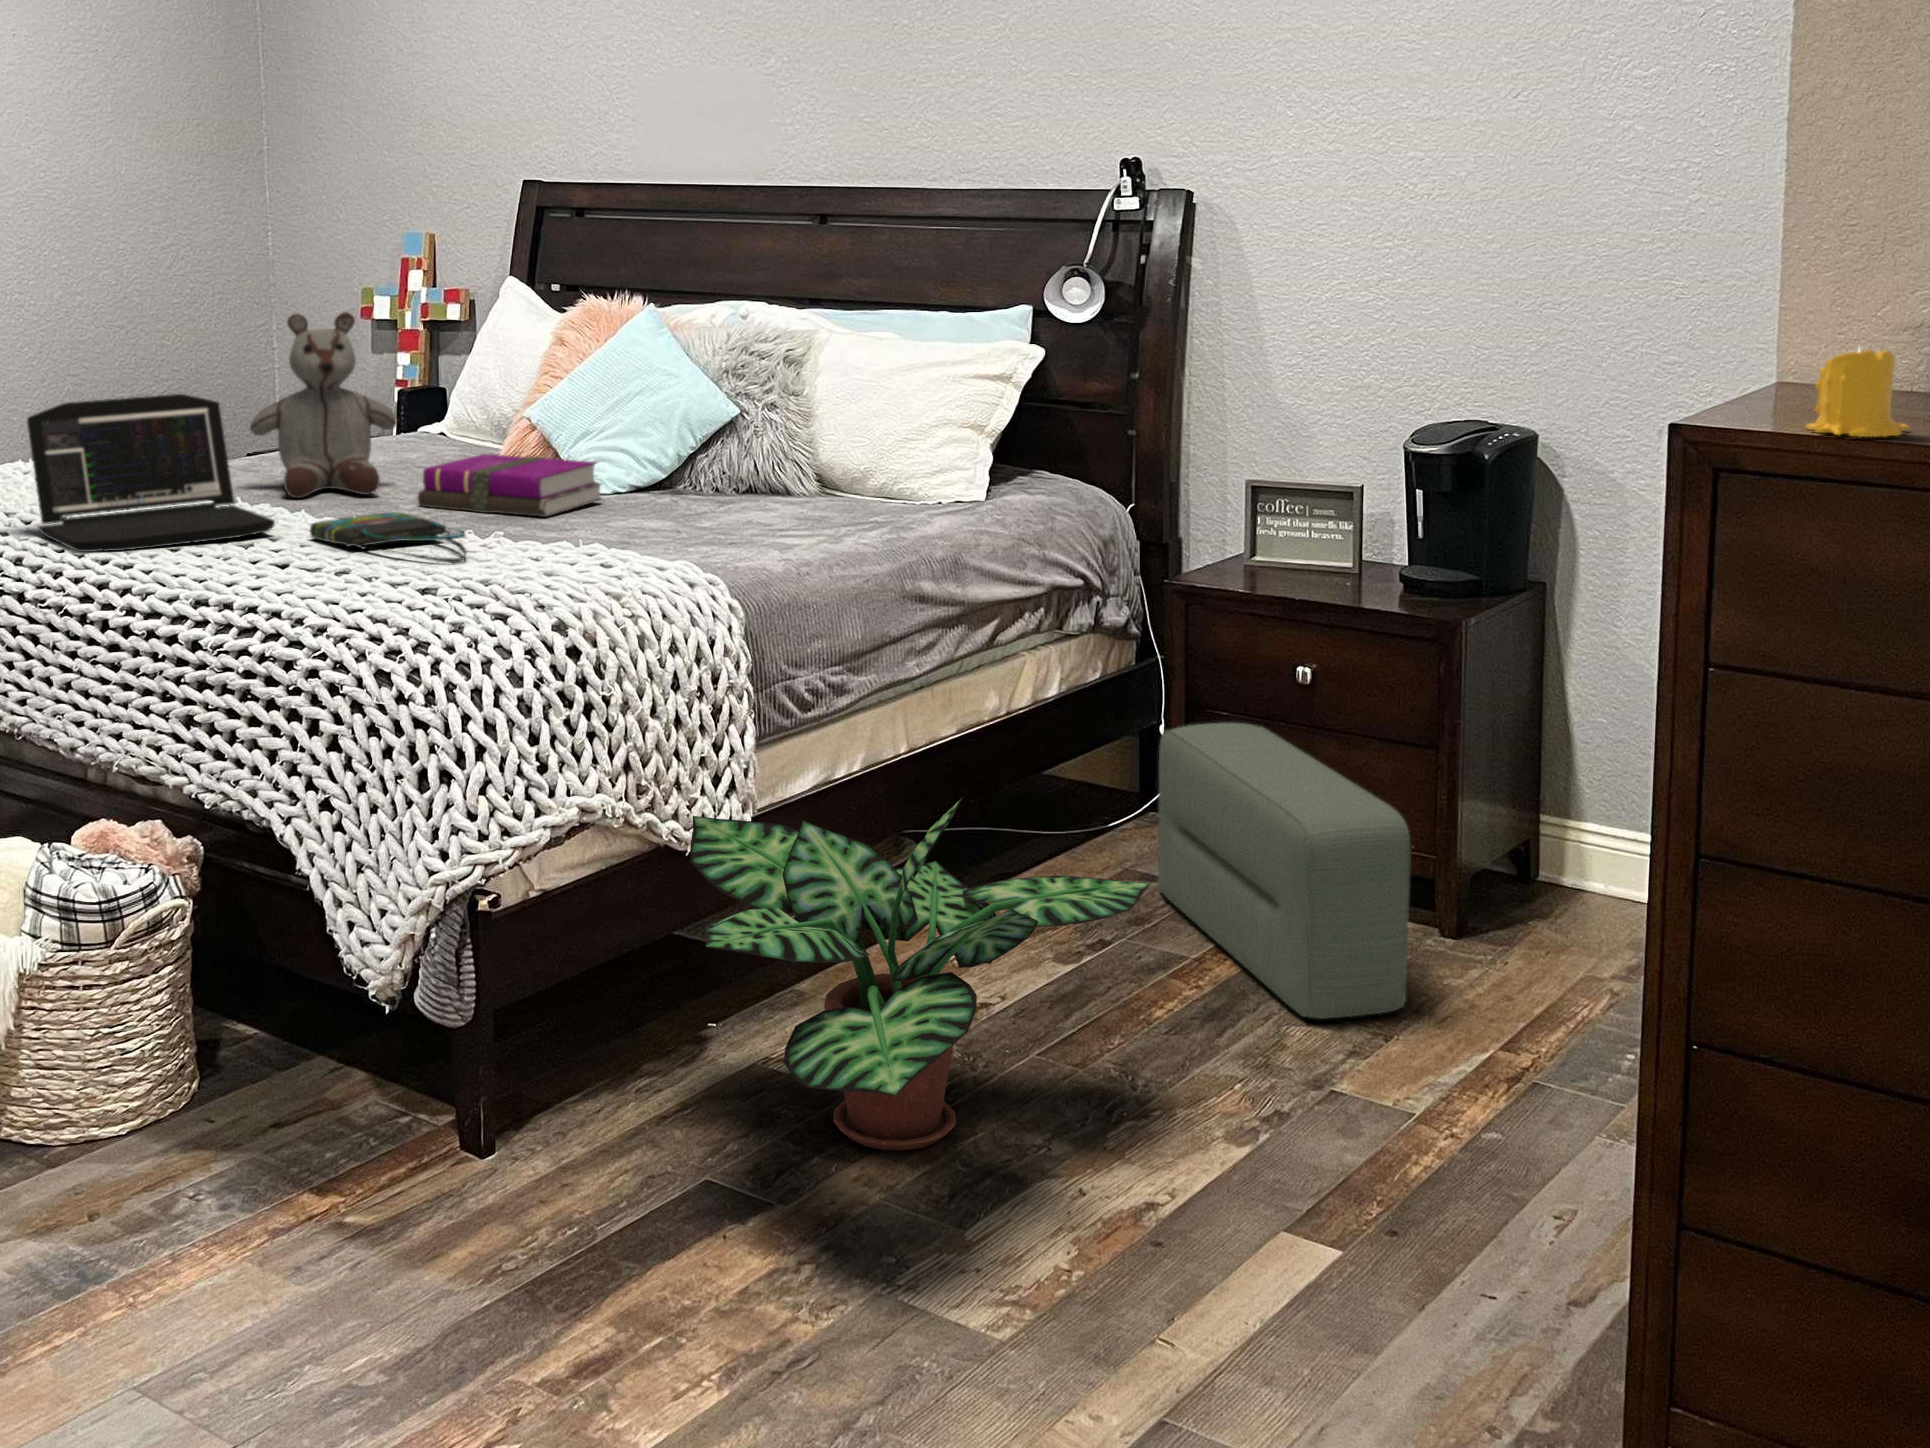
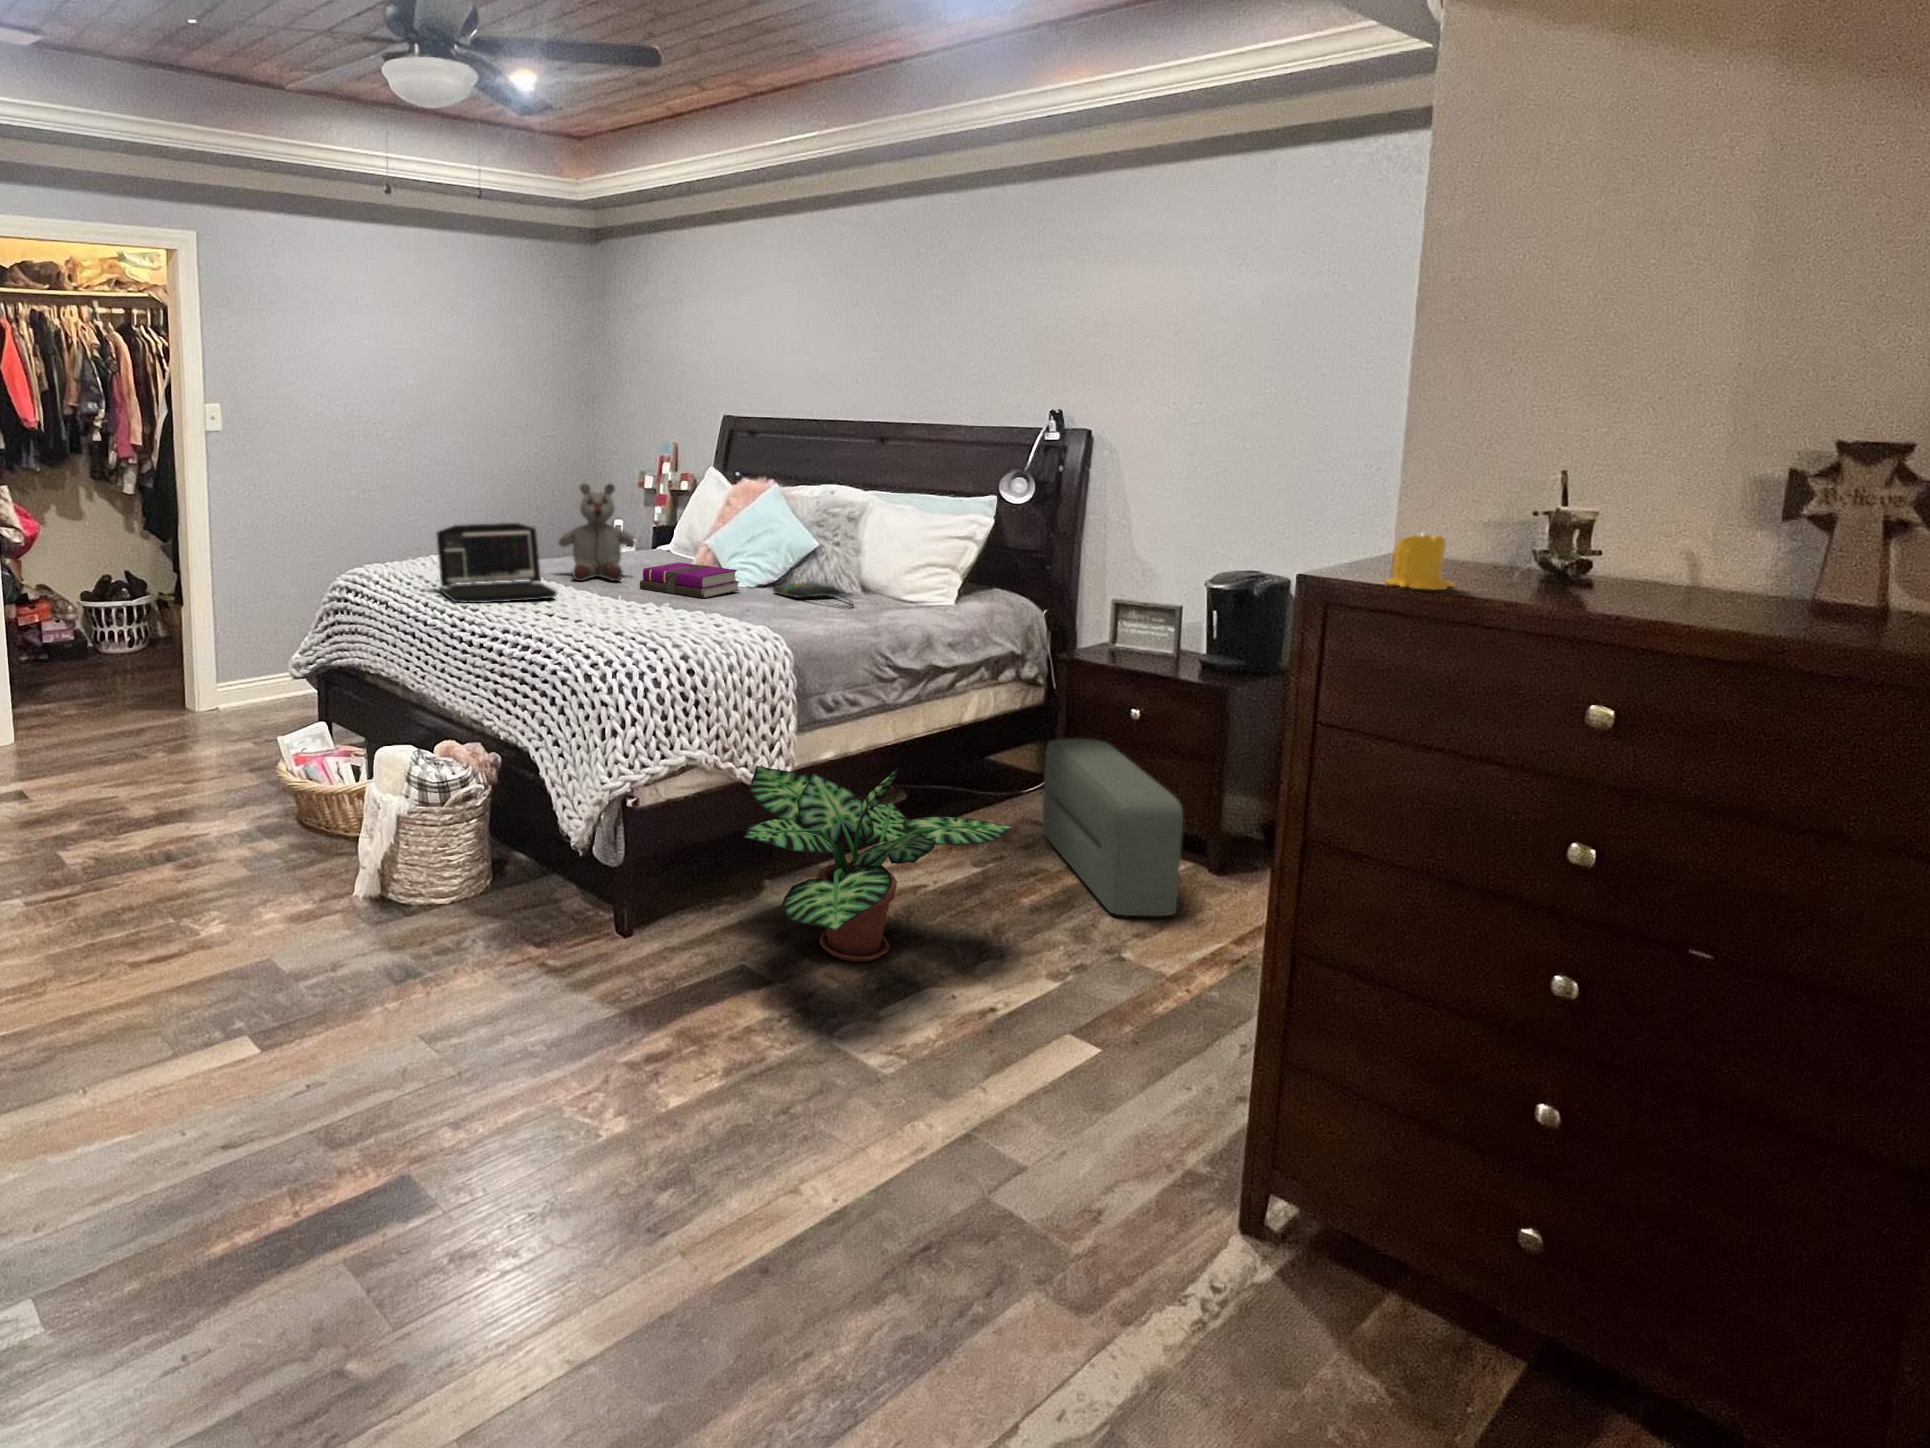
tote bag: present [310,512,466,563] -> present [773,583,853,608]

